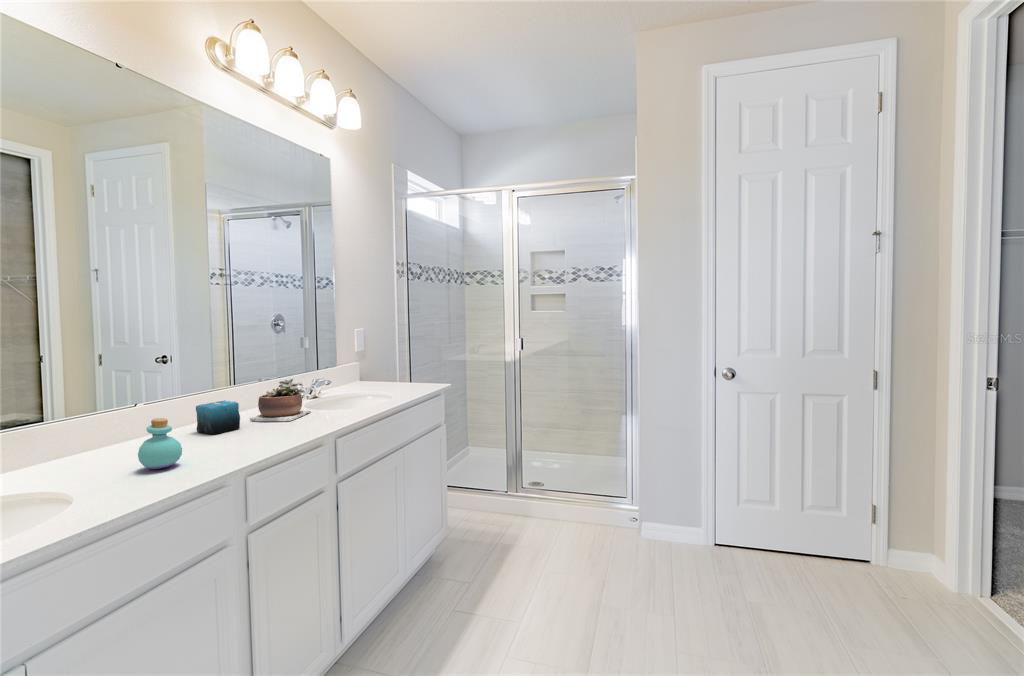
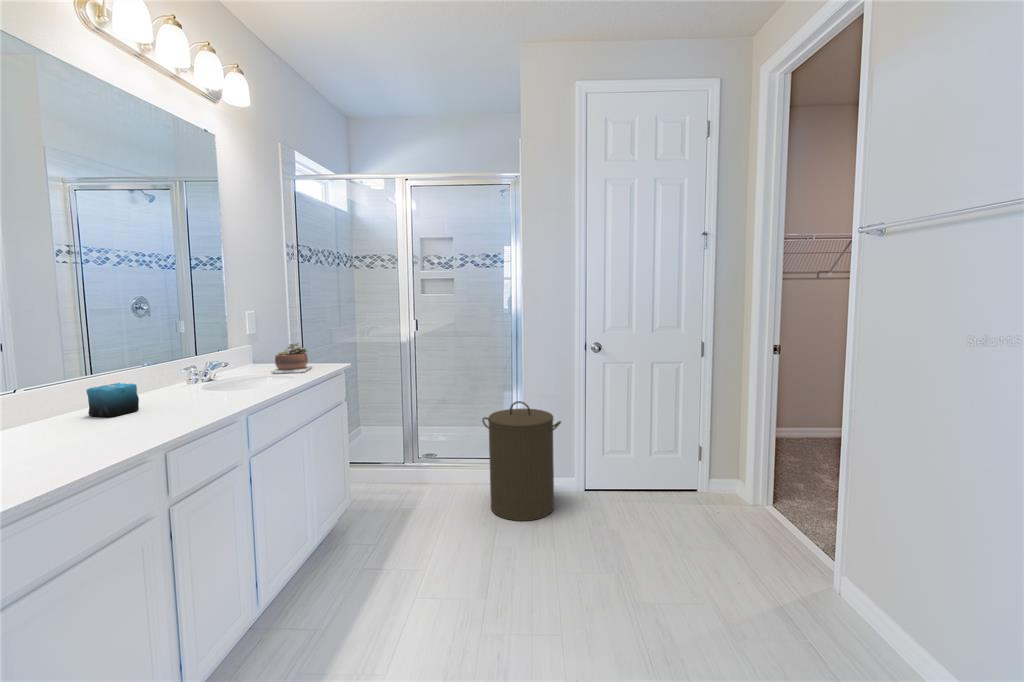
succulent plant: present [250,379,311,421] -> present [271,343,312,373]
perfume bottle: present [138,418,182,469] -> none [42,398,92,449]
laundry hamper: none [591,433,684,575] -> present [482,401,561,521]

